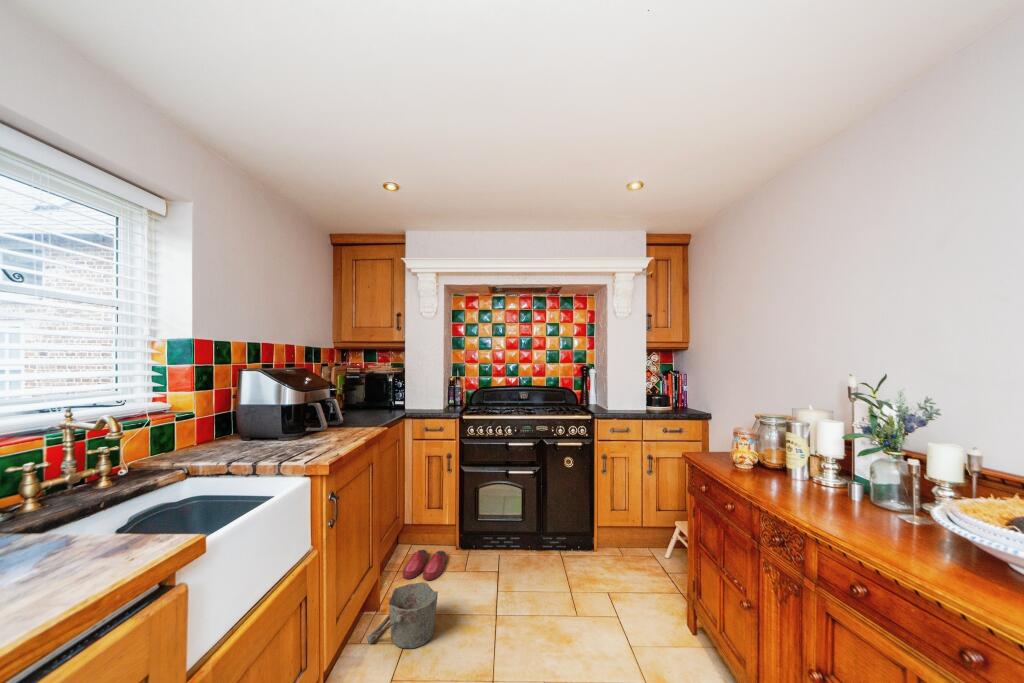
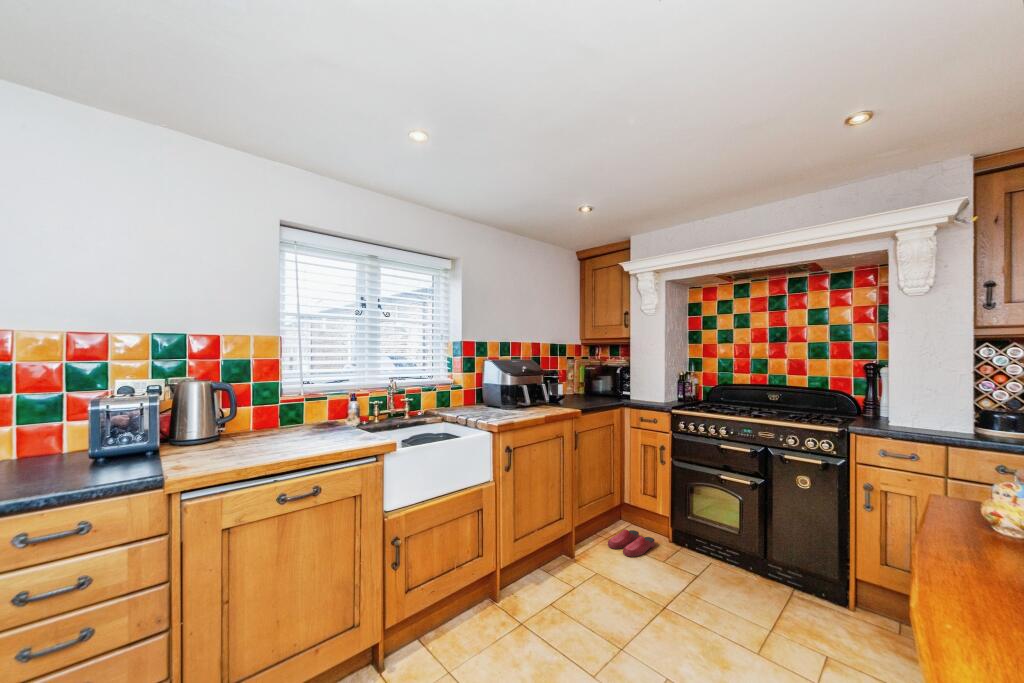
bucket: present [367,582,438,648] -> none [552,543,606,596]

